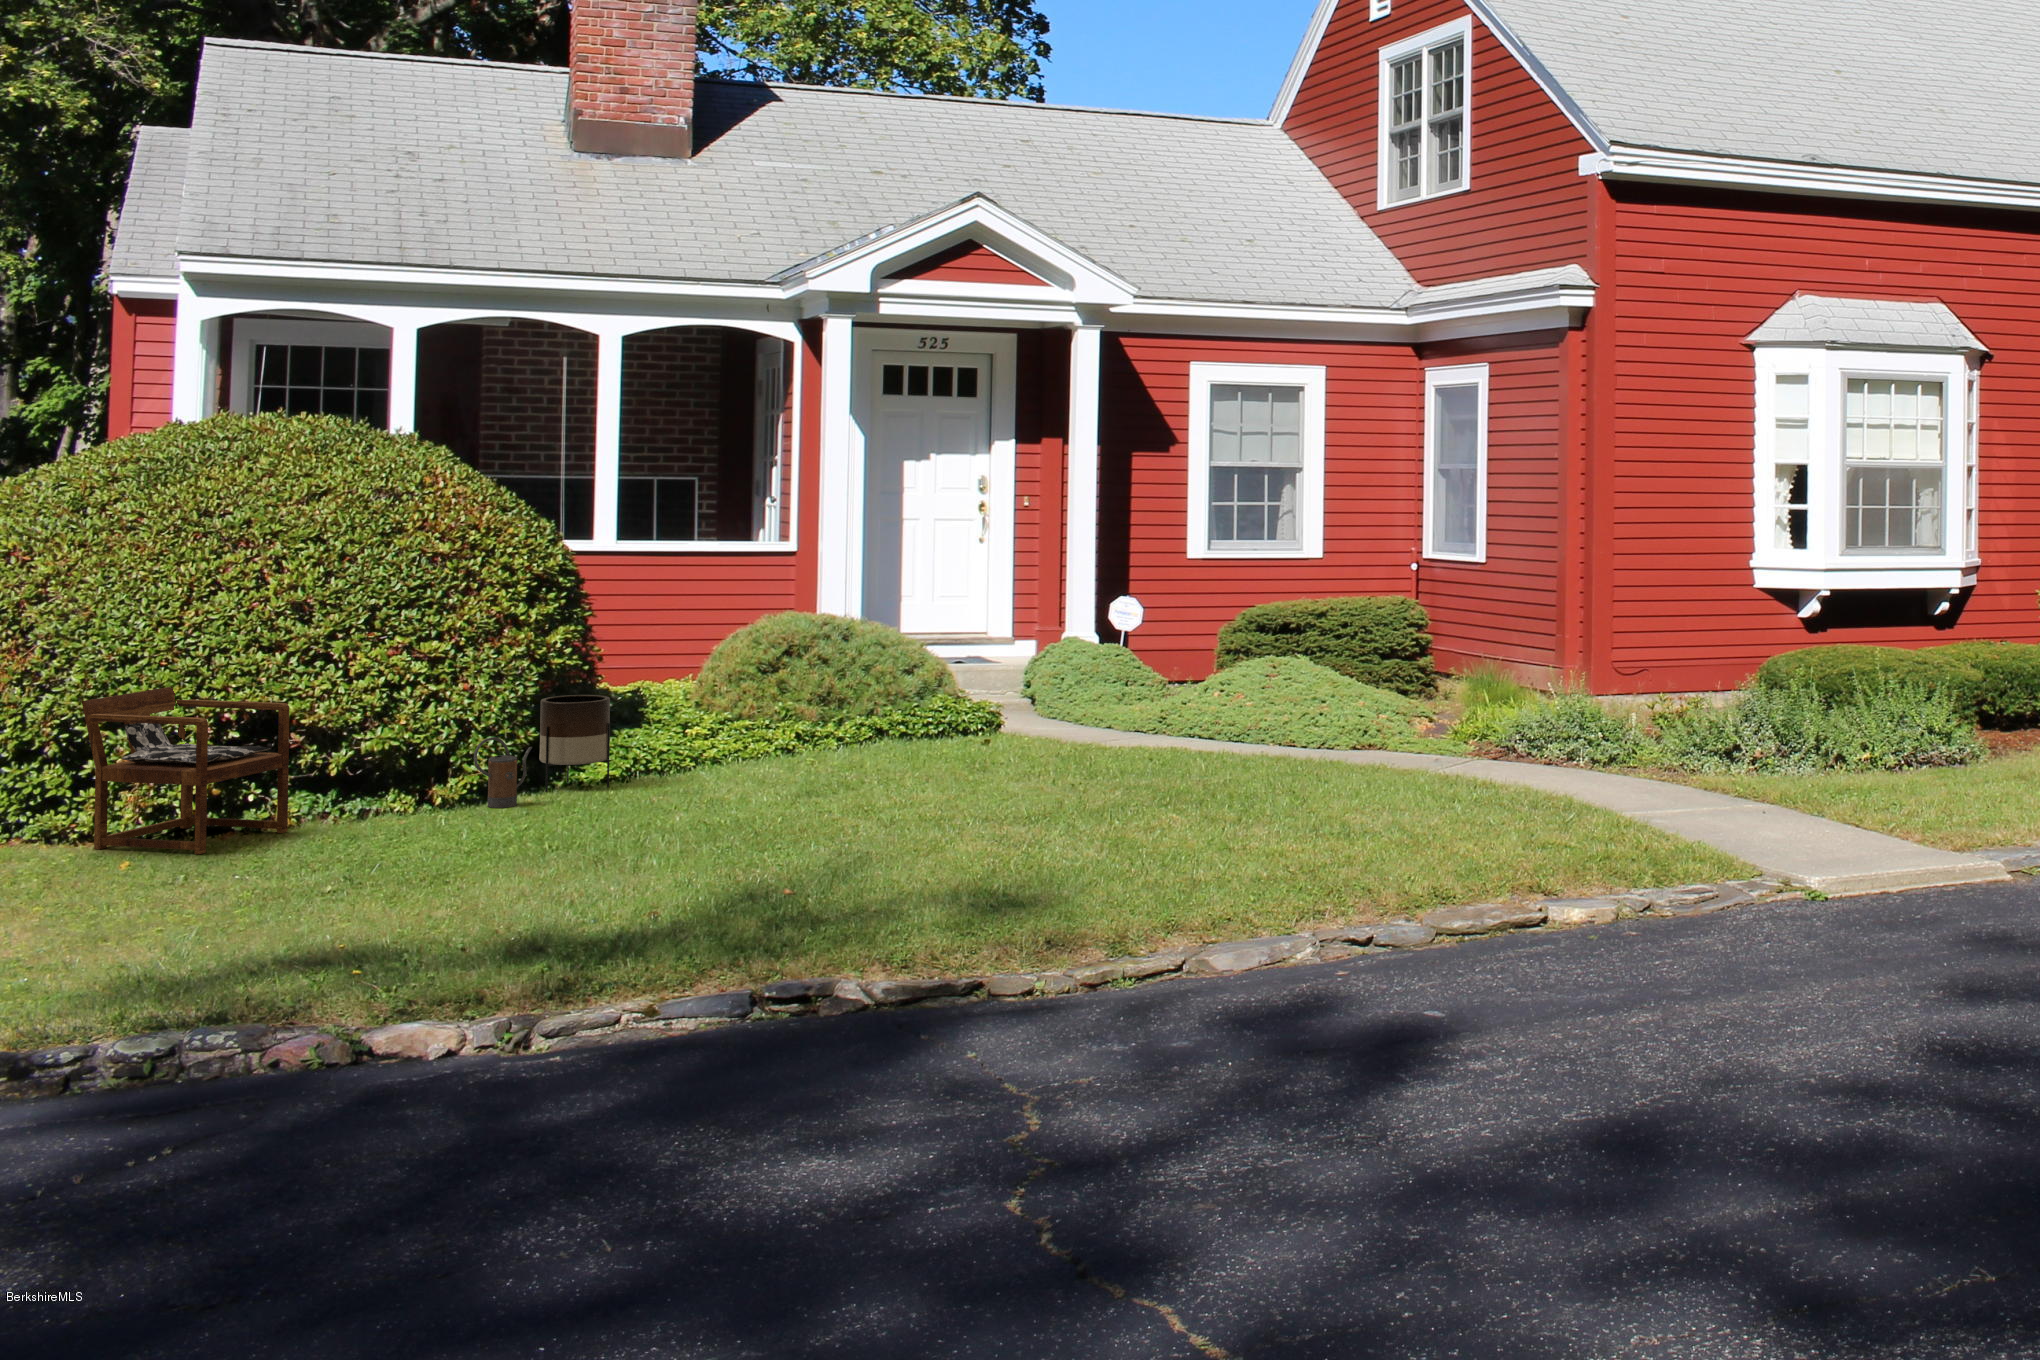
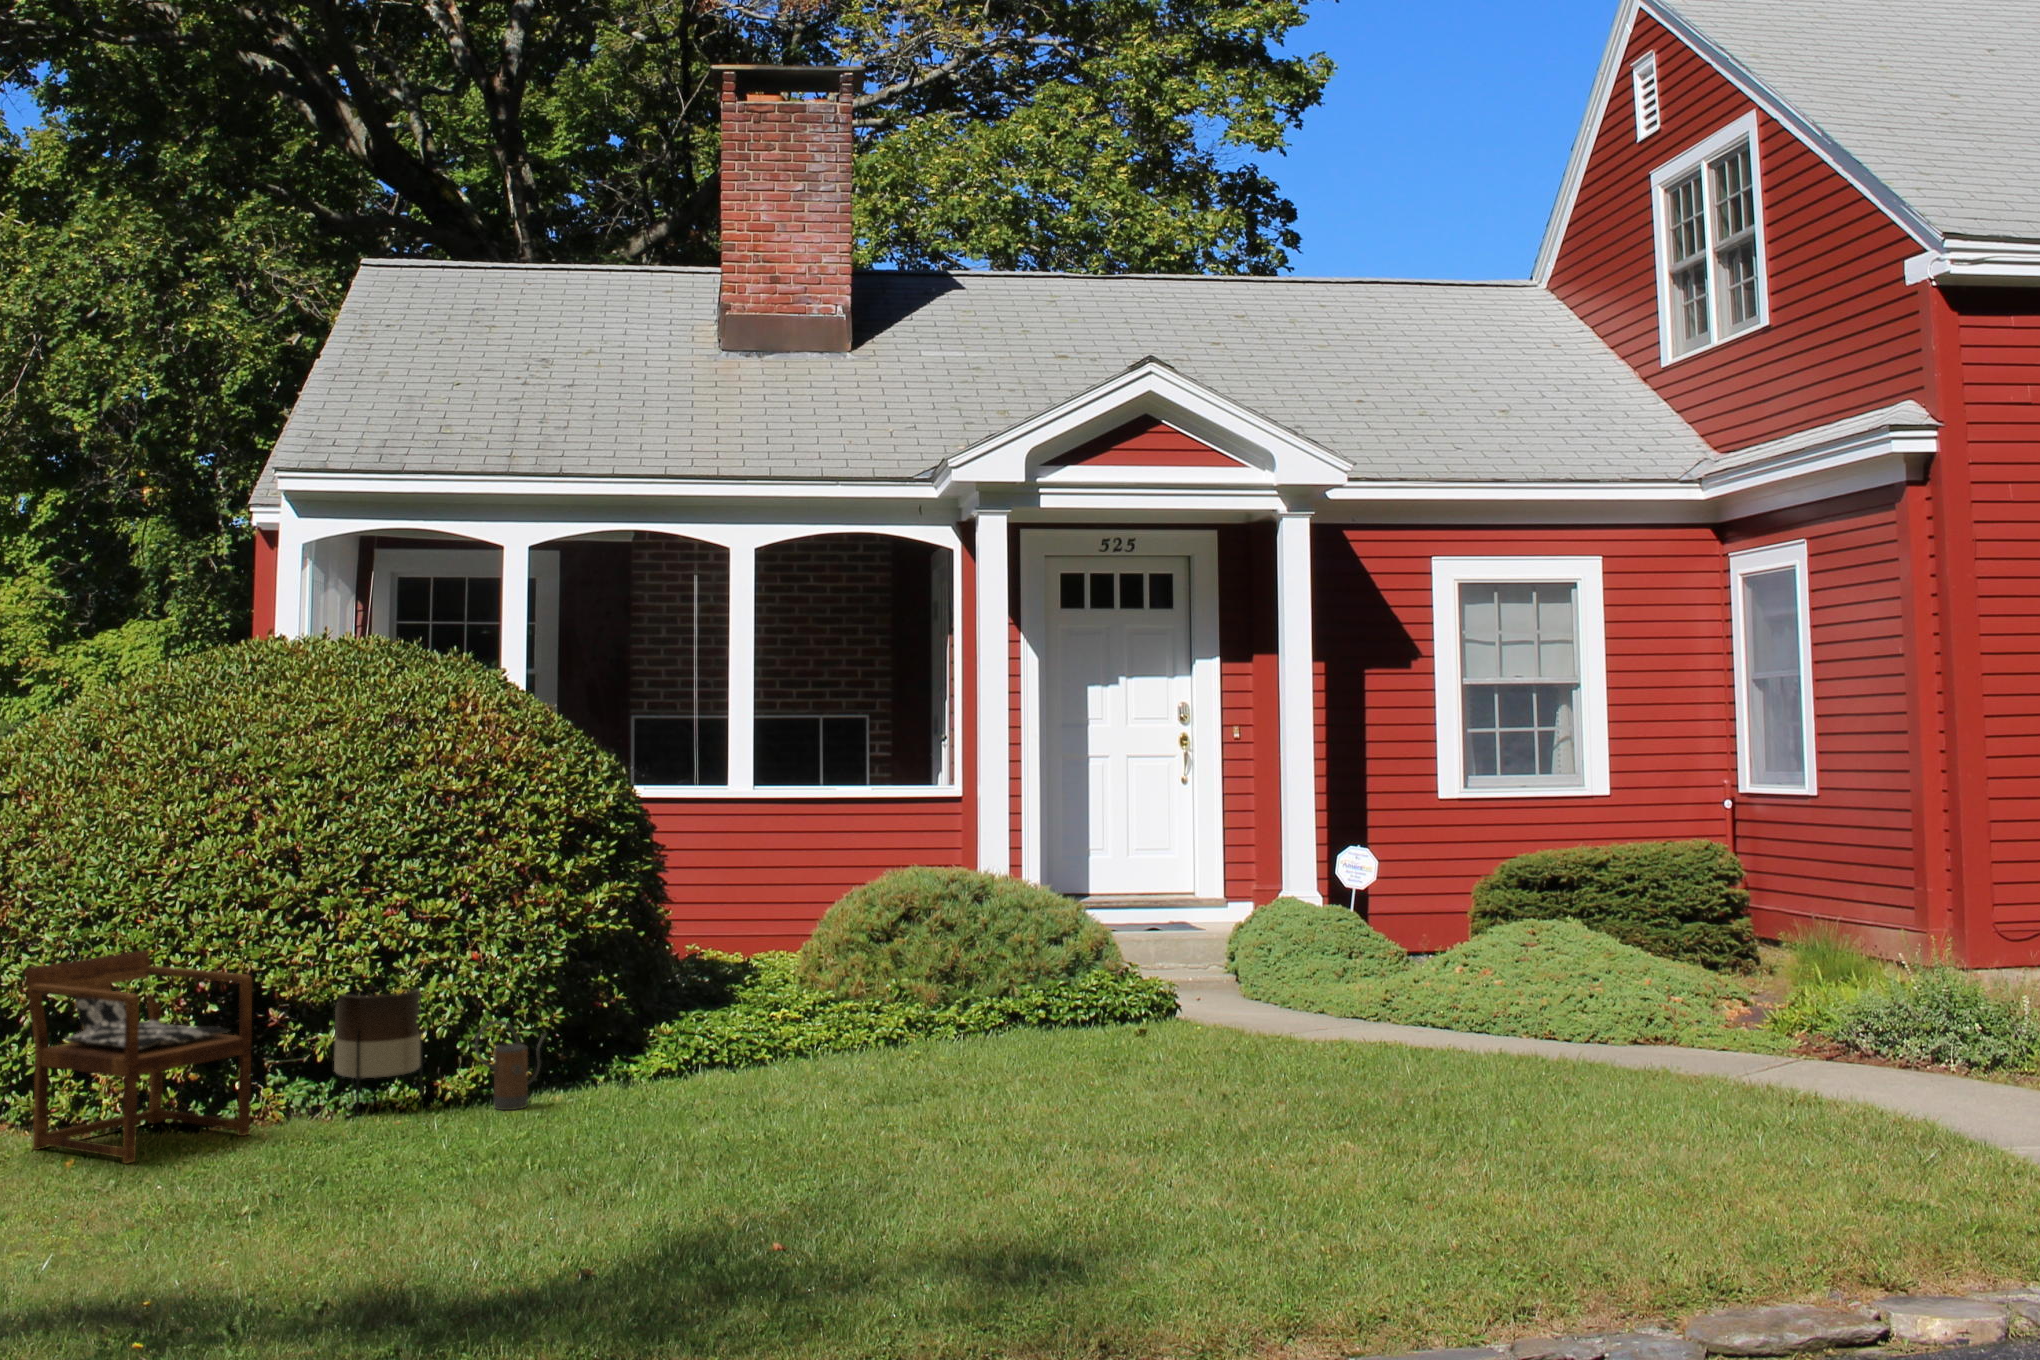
planter: present [539,695,610,792] -> present [334,987,423,1114]

